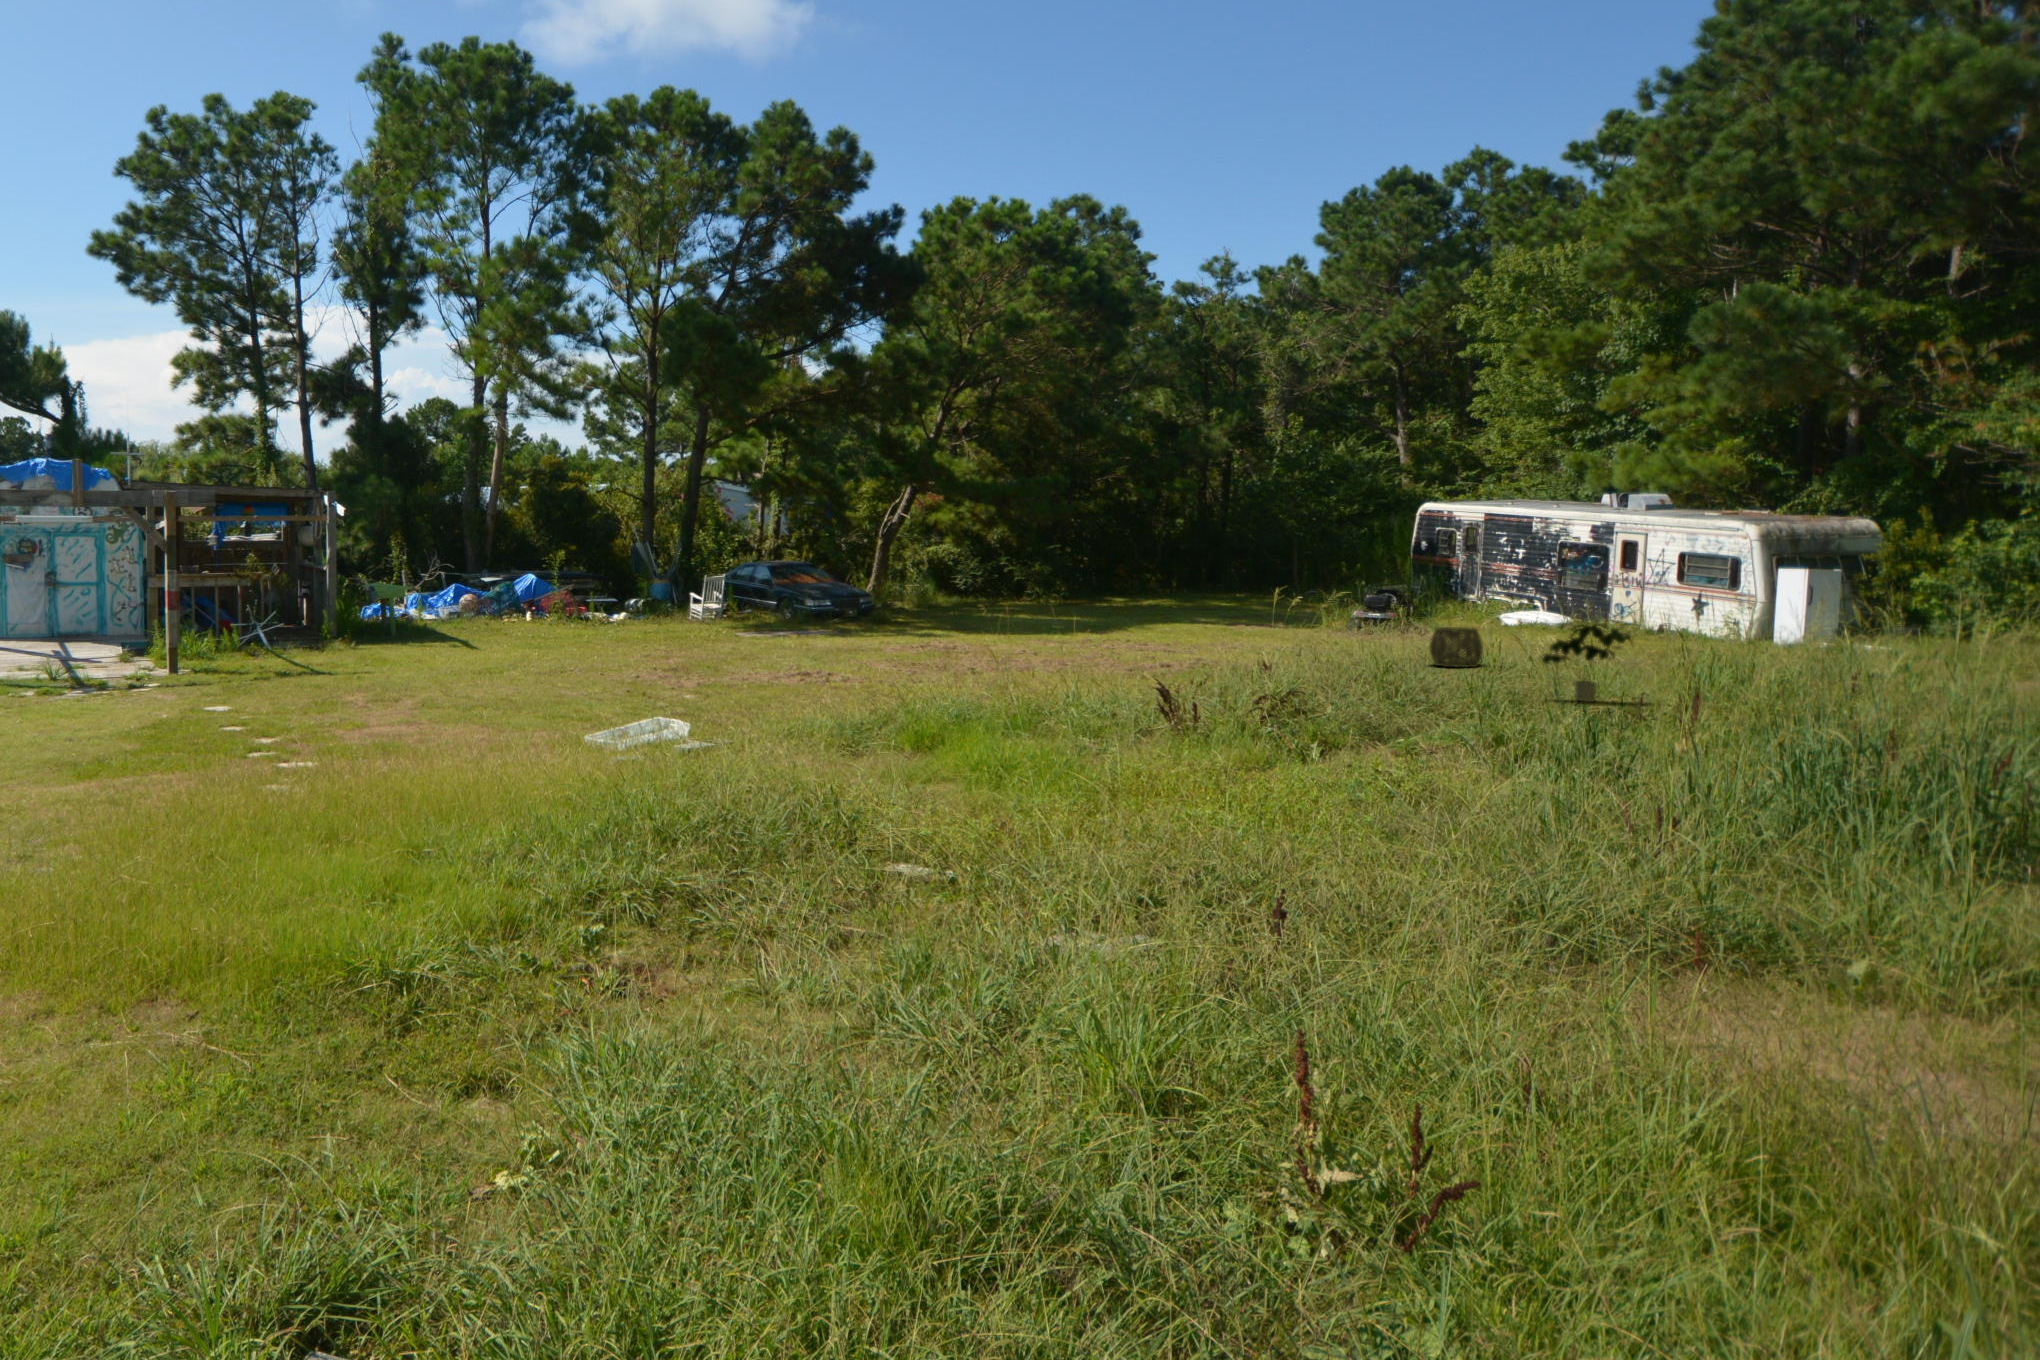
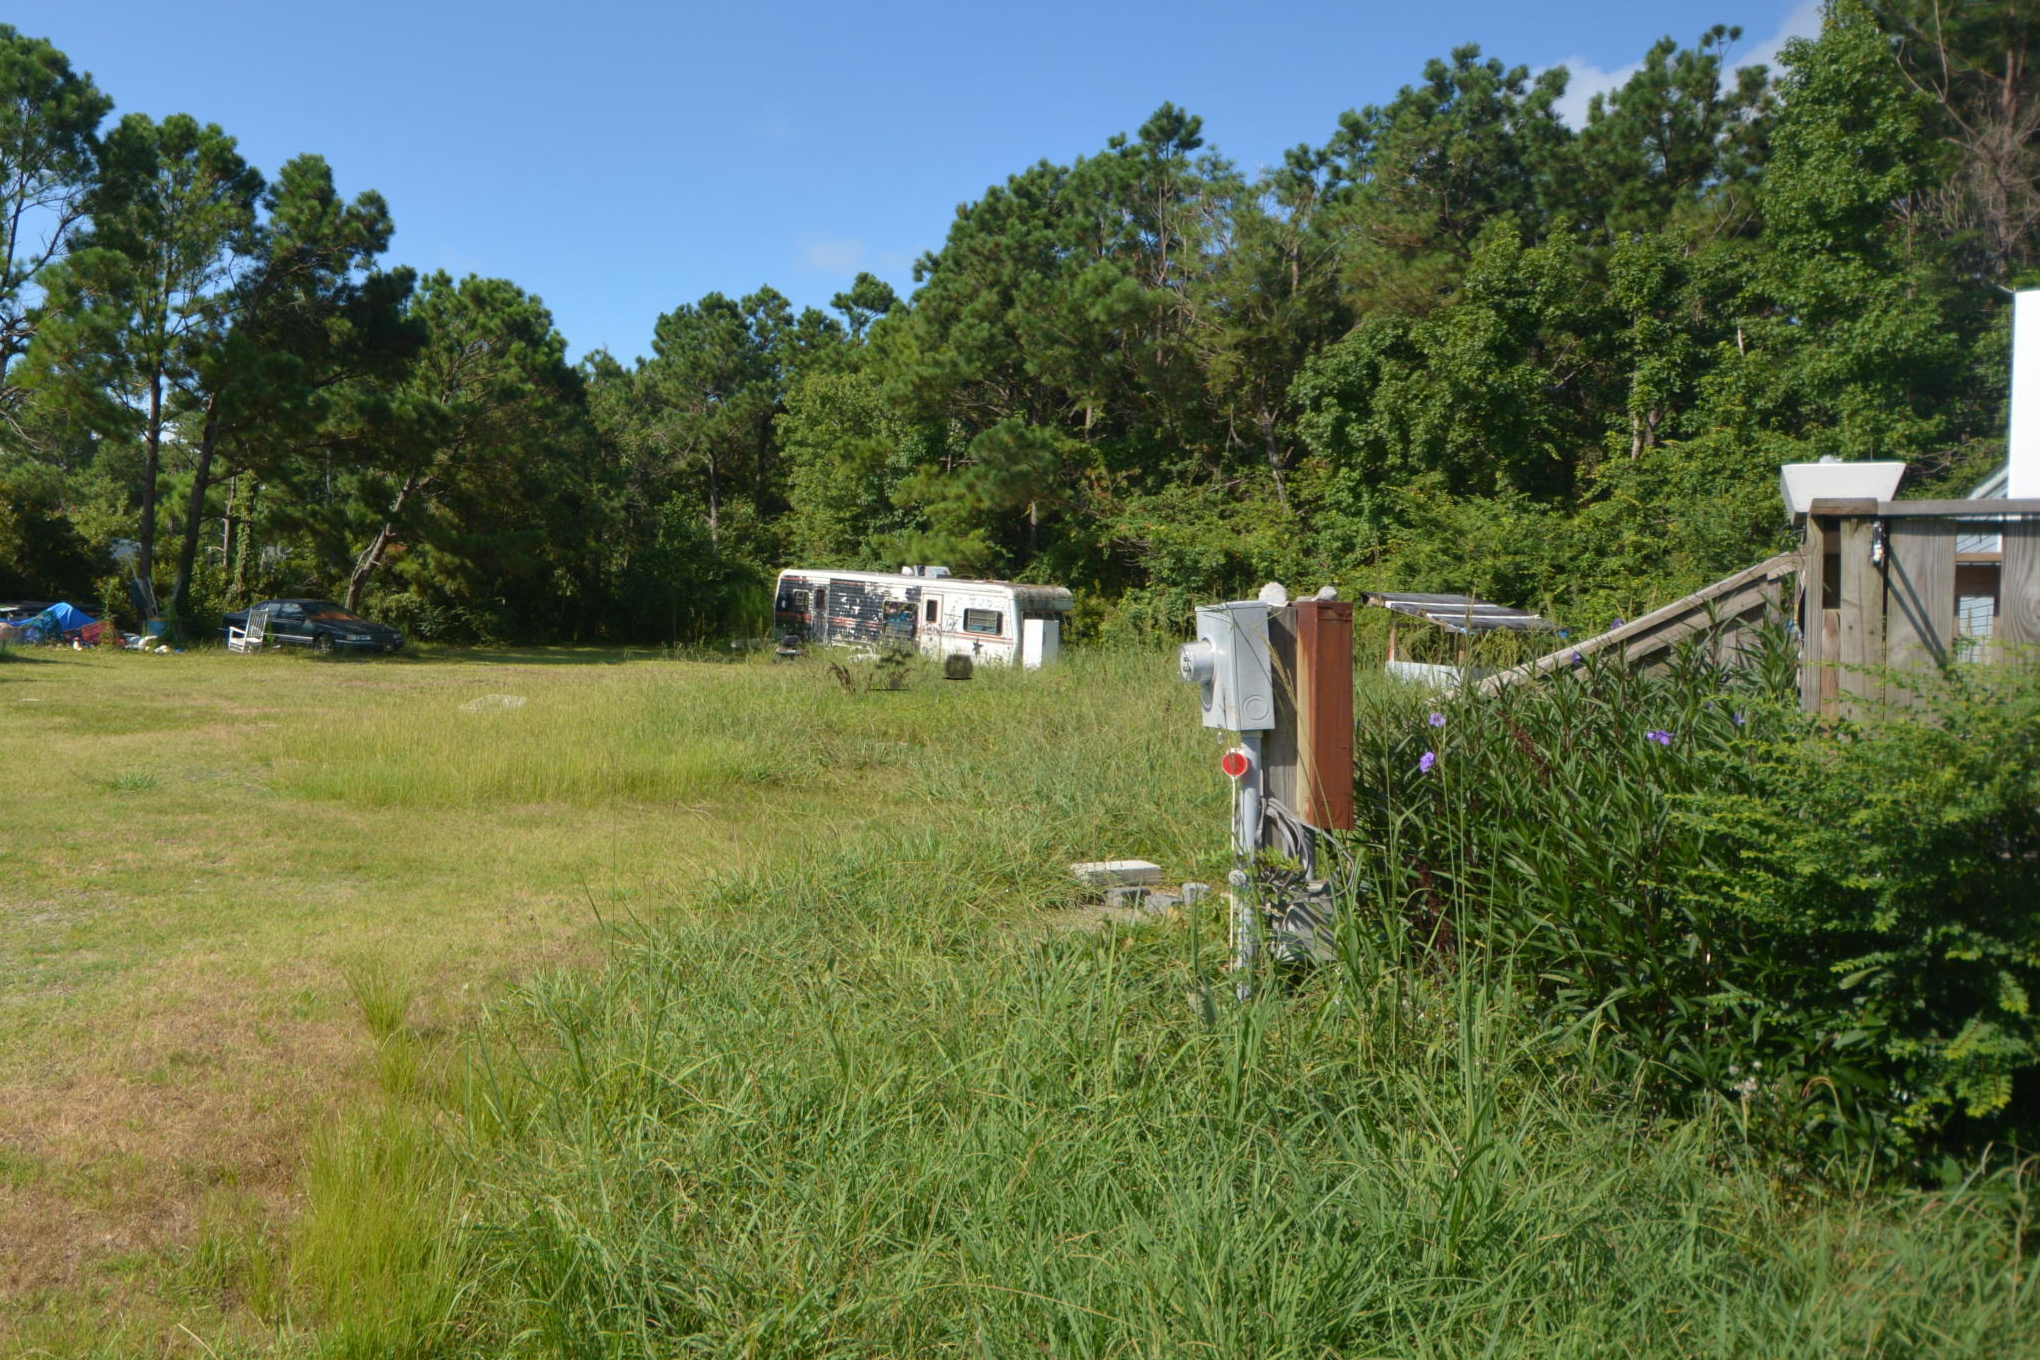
potted plant: present [1542,623,1633,702] -> present [875,648,914,690]

